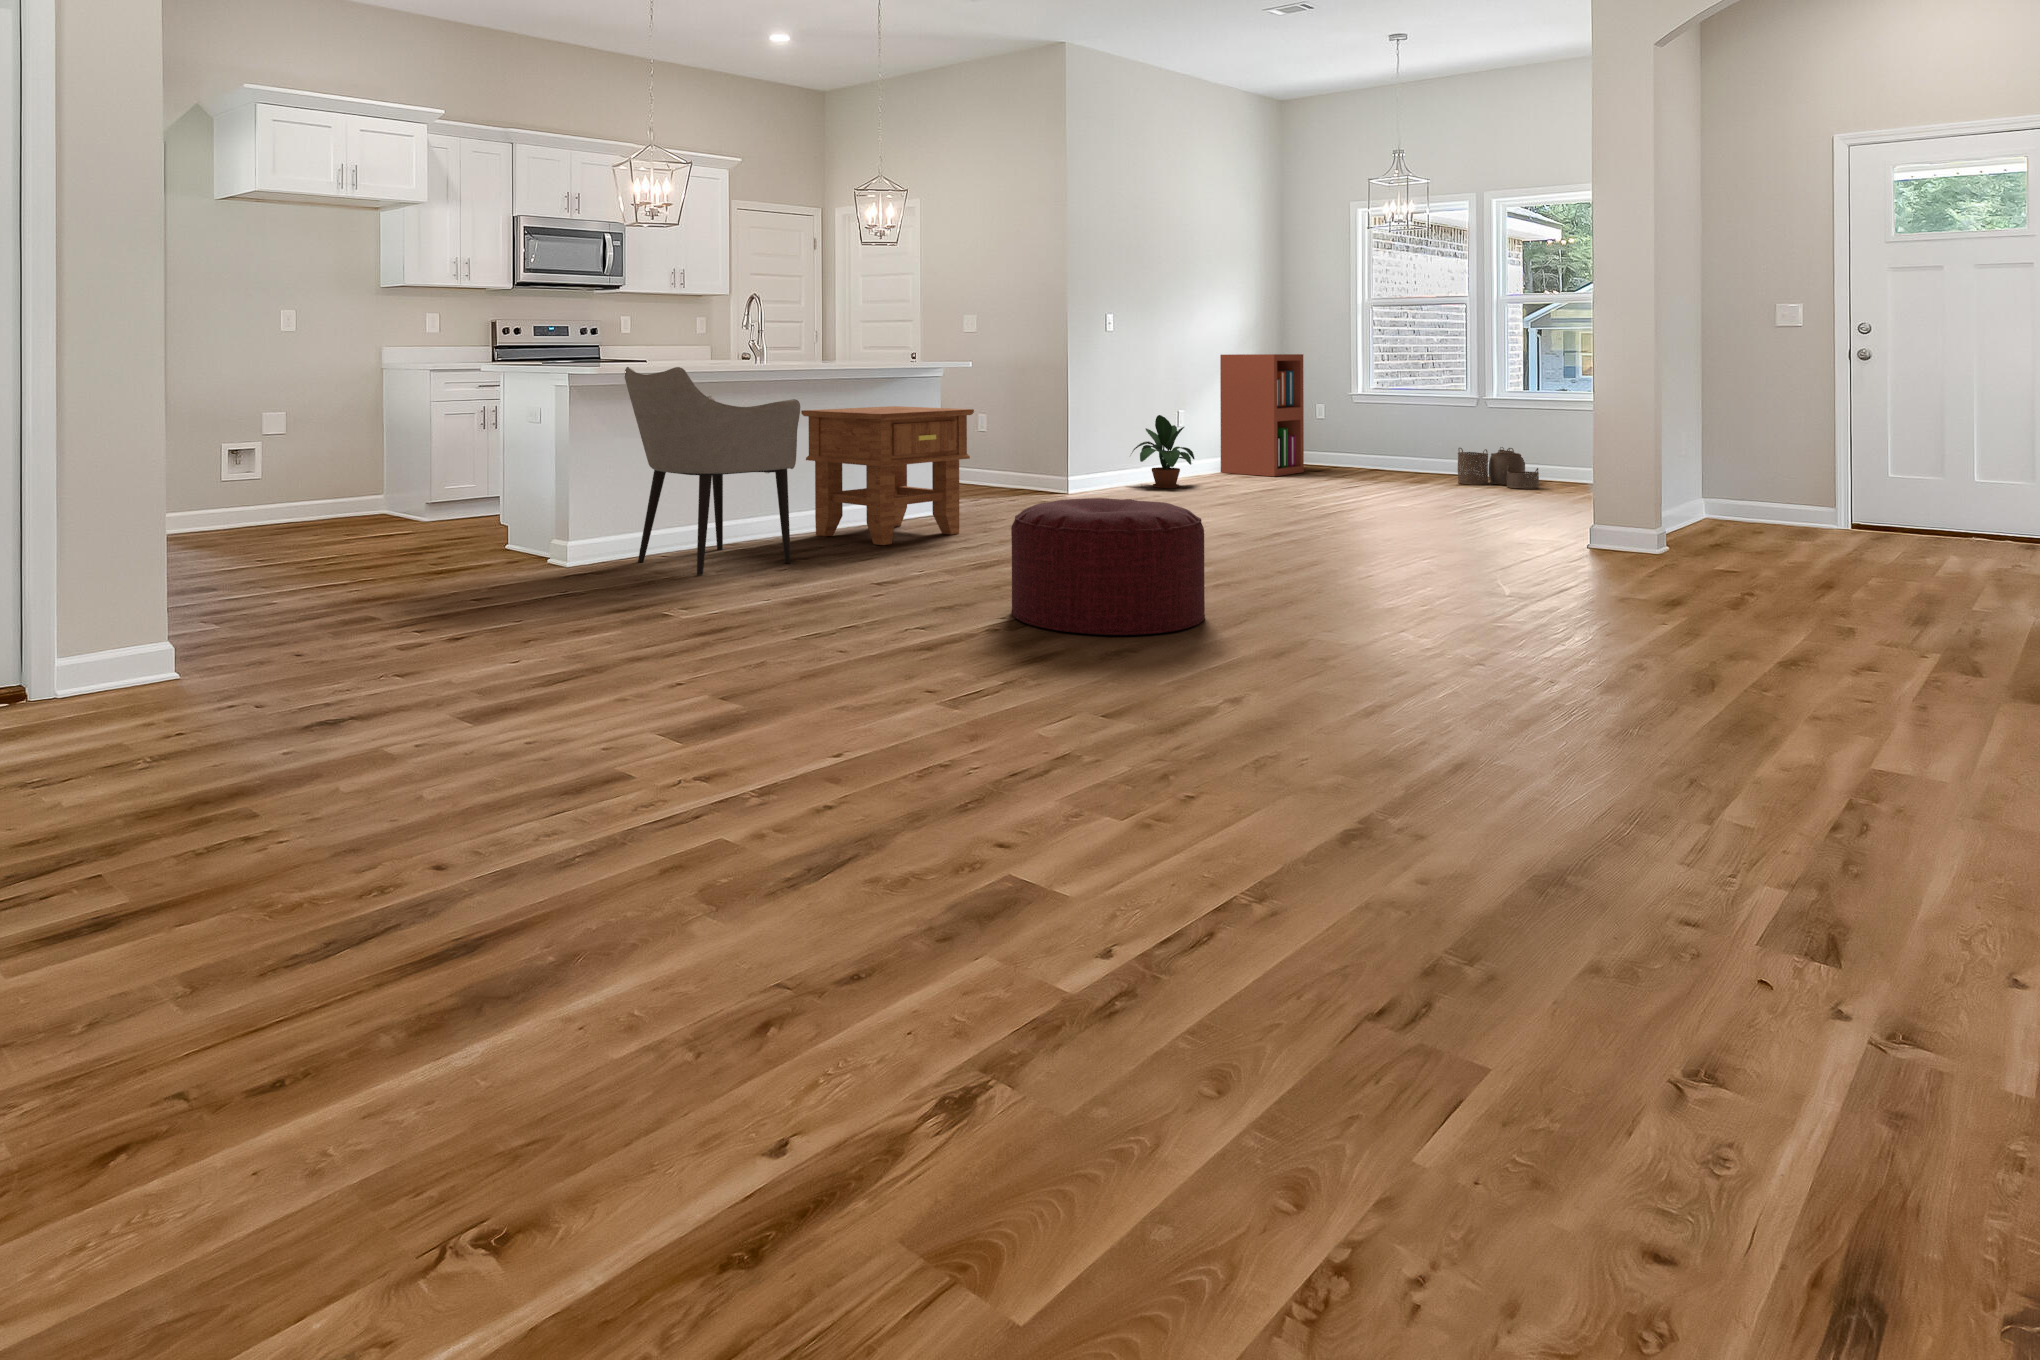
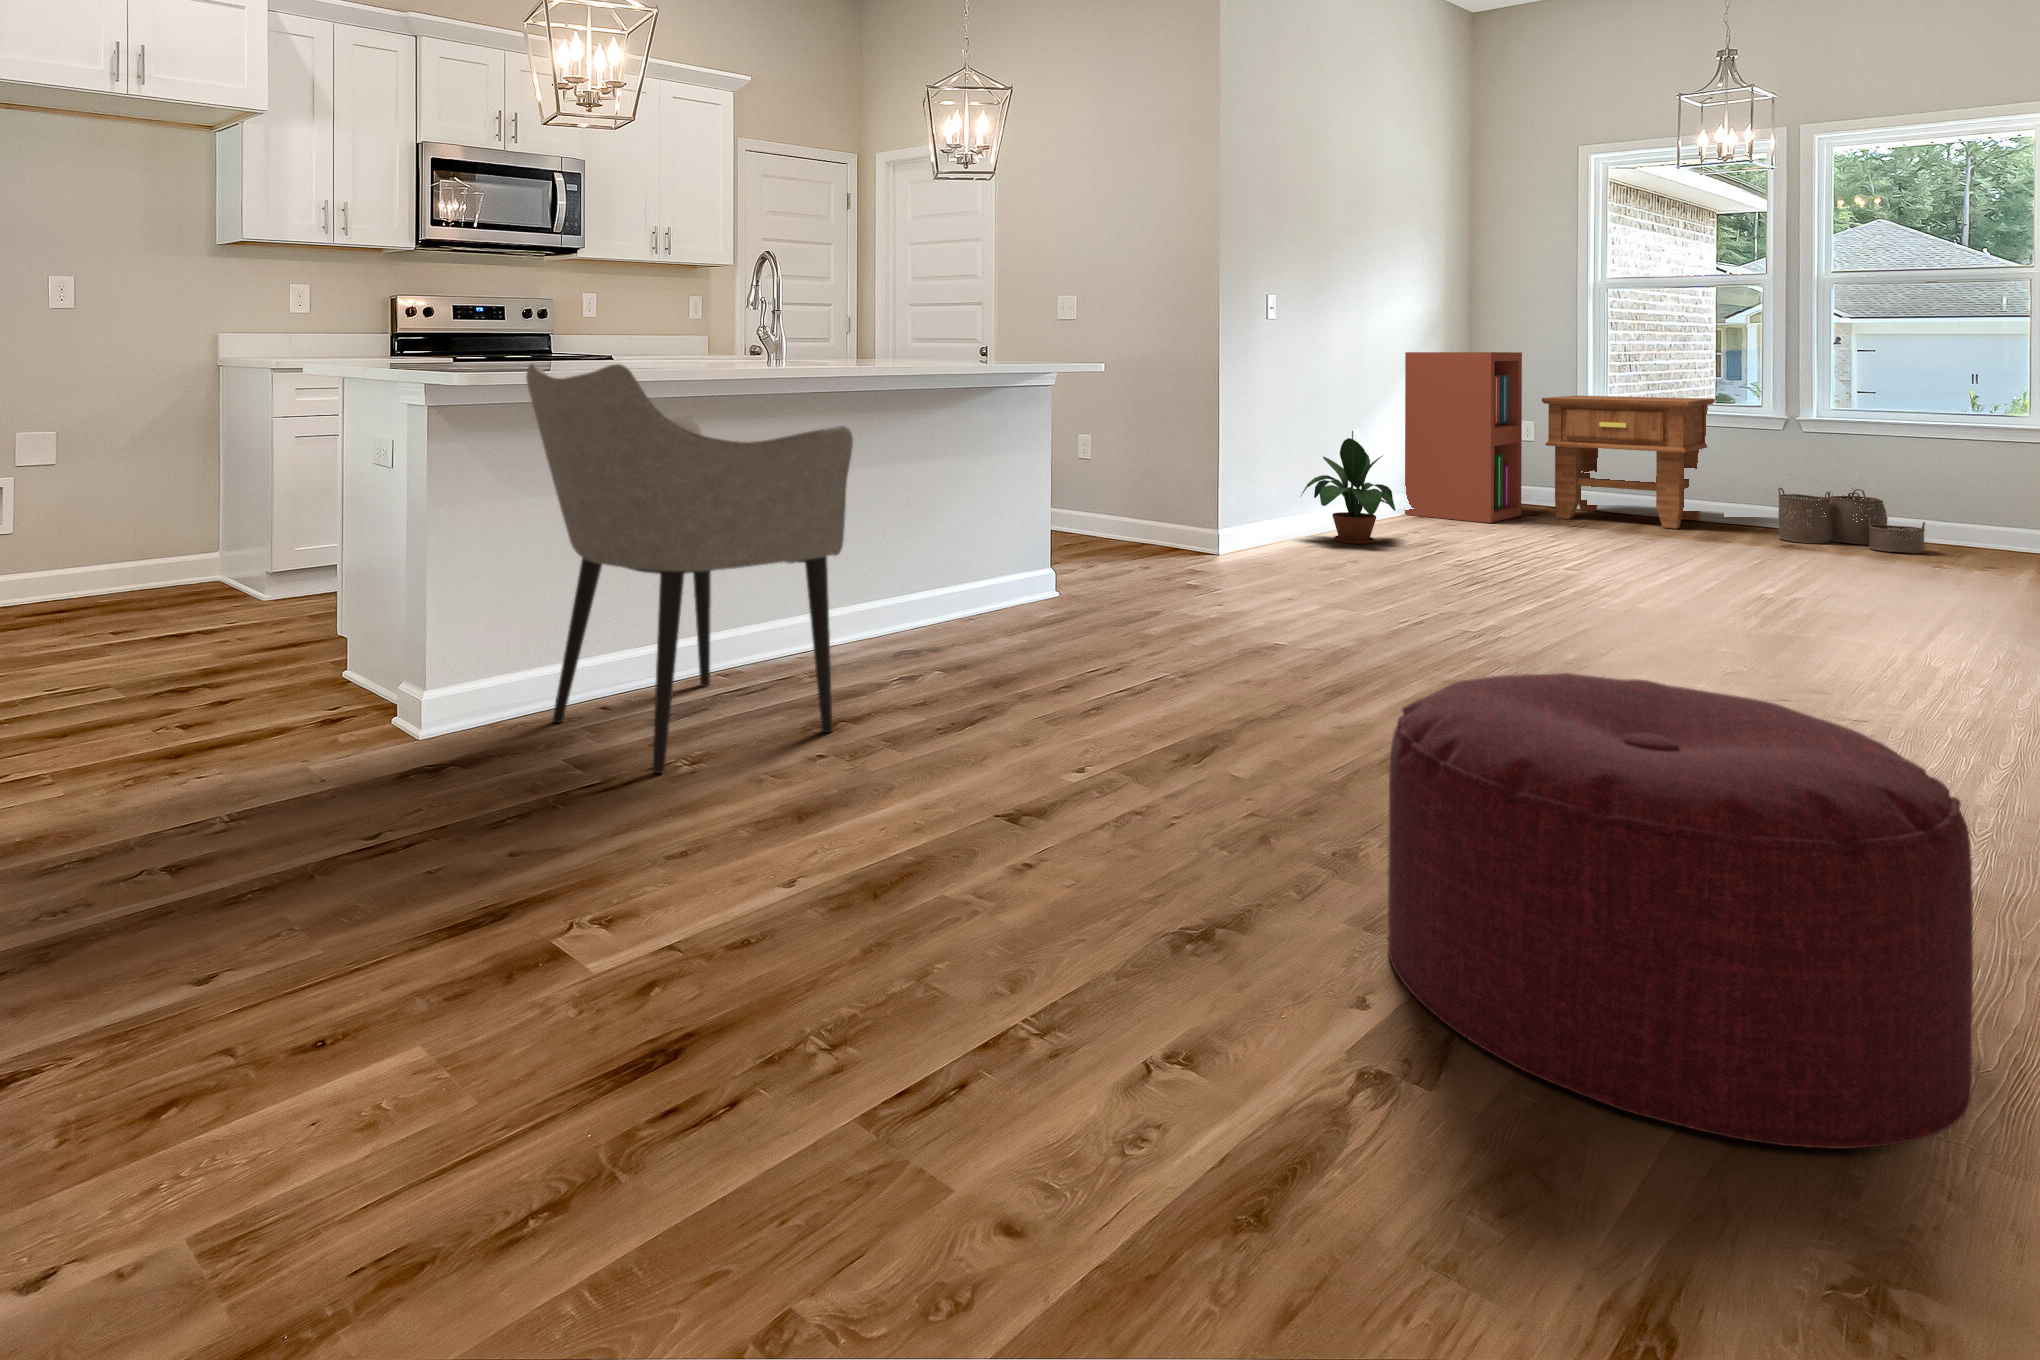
side table: present [801,406,974,545] -> present [1542,396,1715,529]

